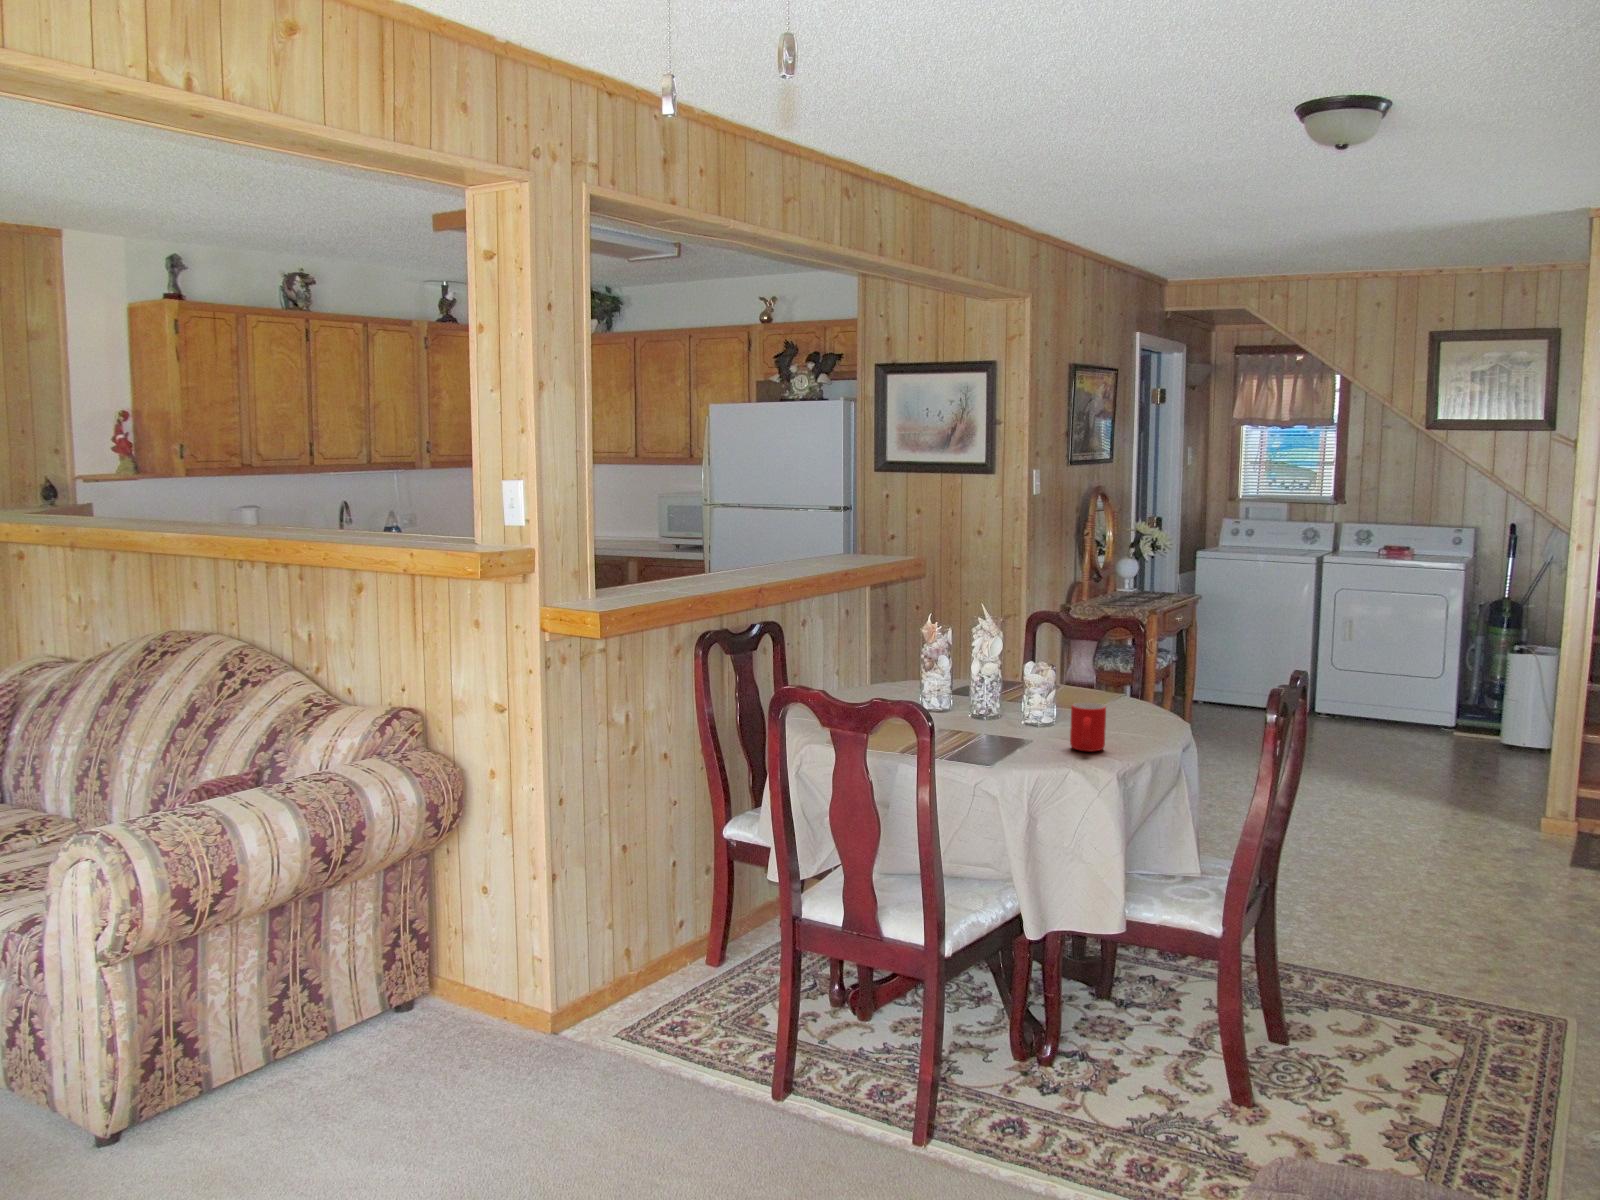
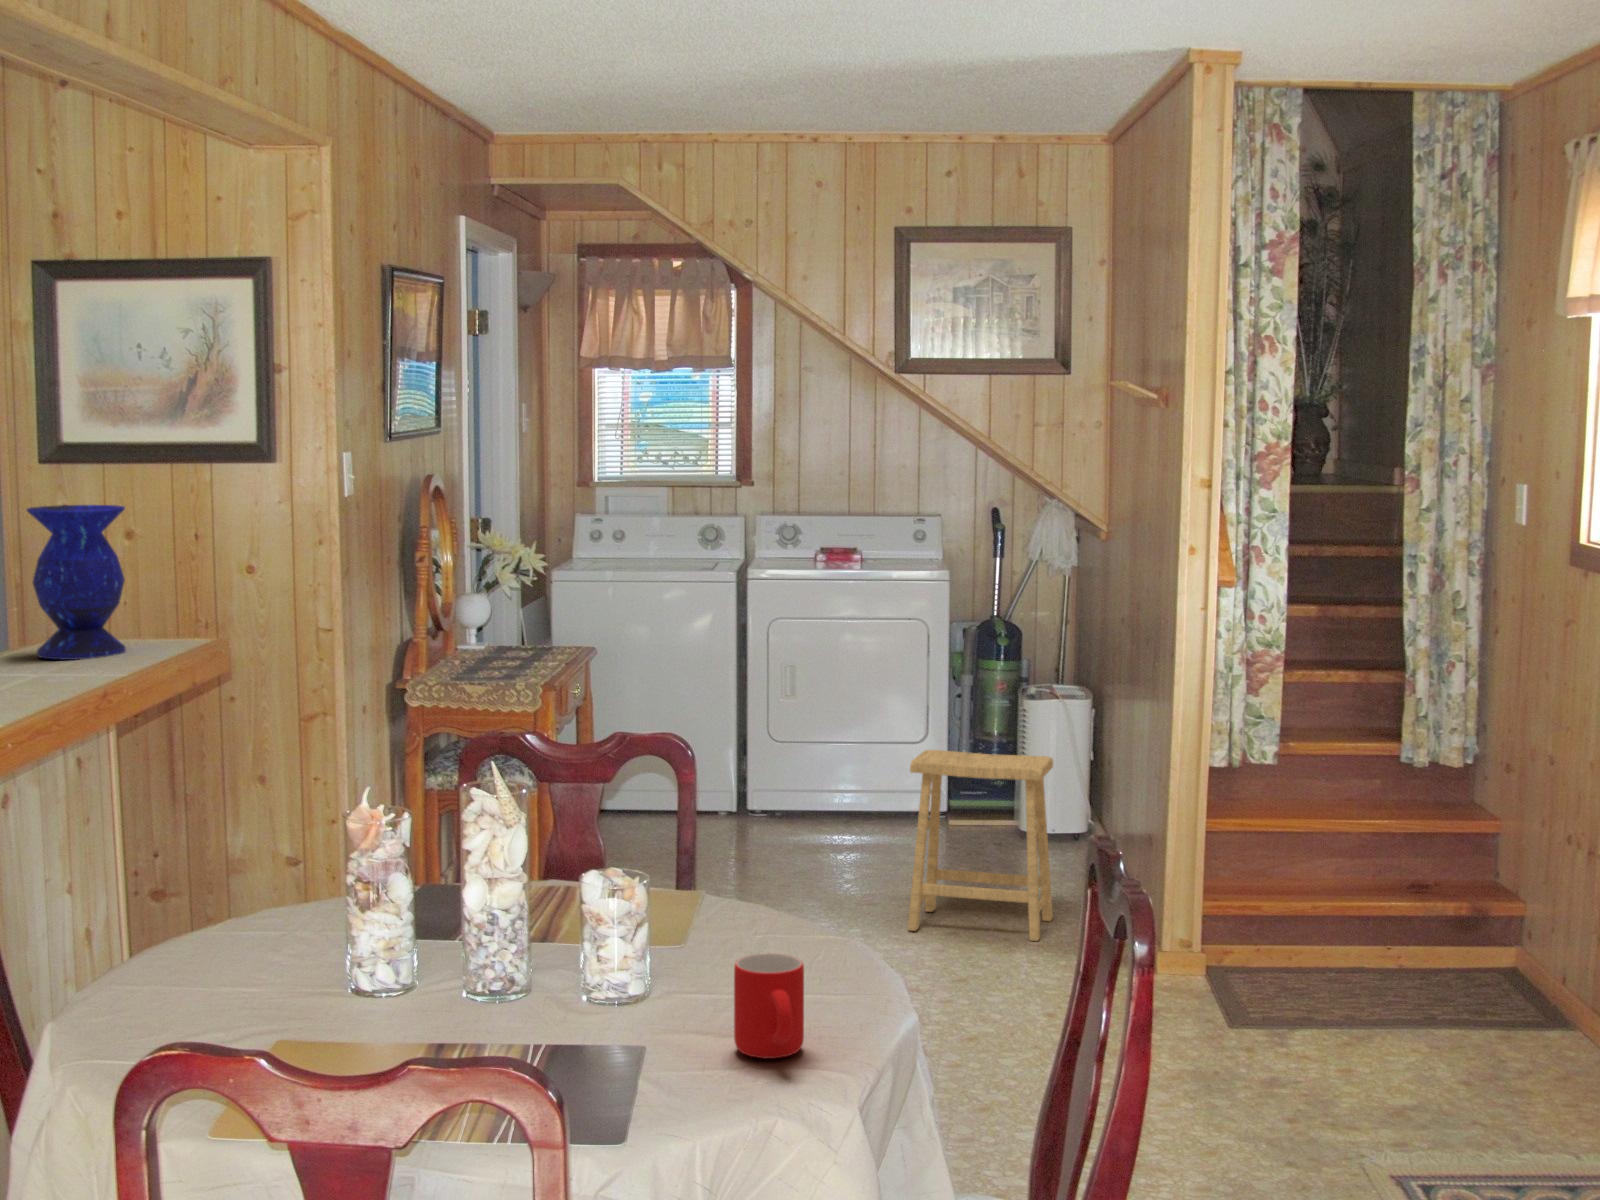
vase: none [842,487,887,562] -> present [27,505,126,660]
footstool: none [1377,670,1491,799] -> present [908,750,1053,941]

